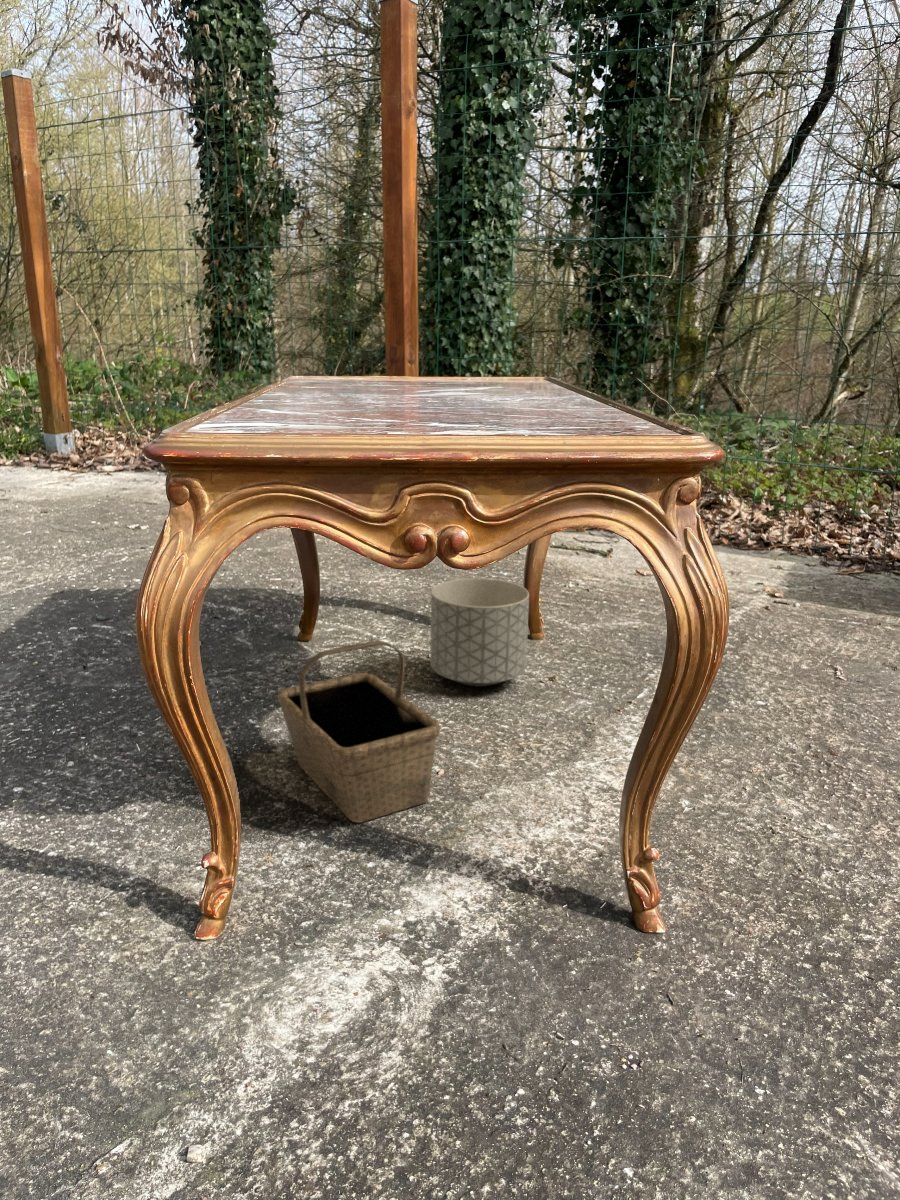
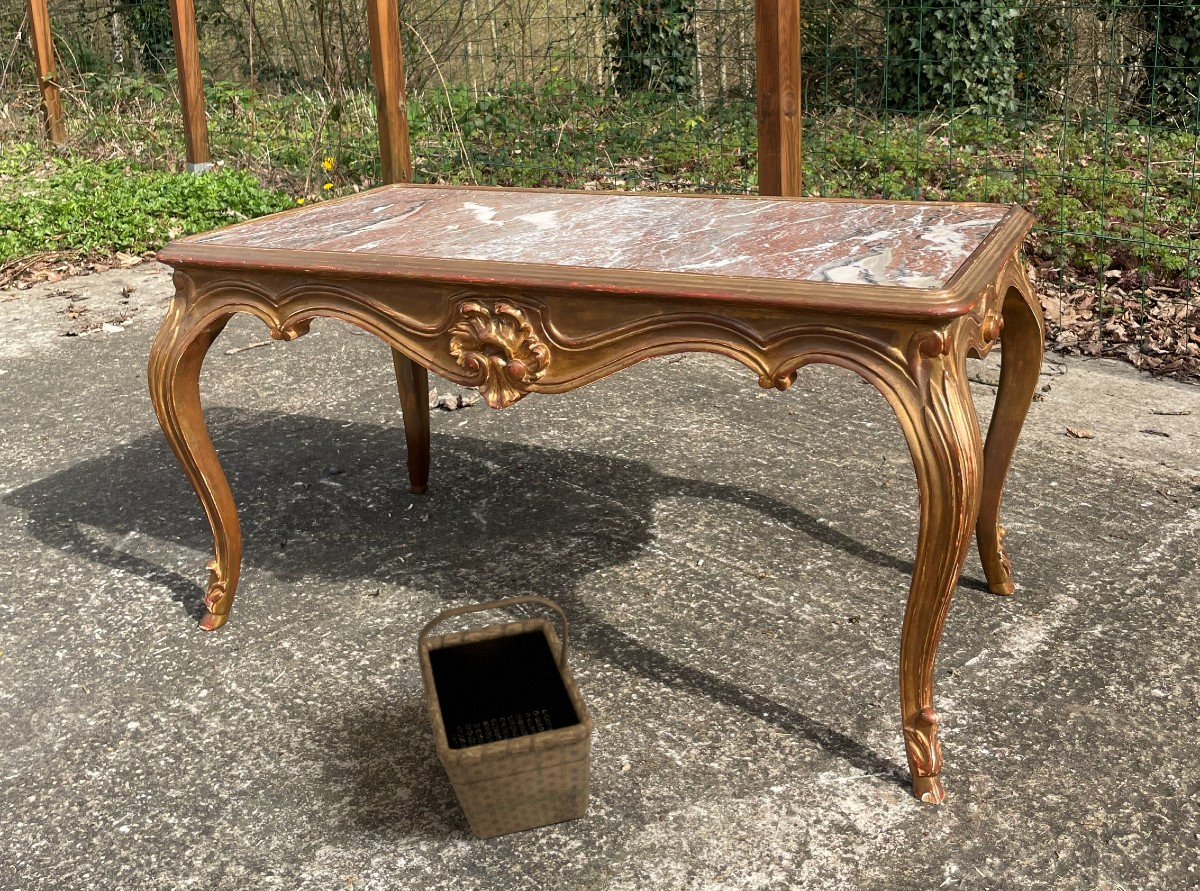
planter: present [430,578,529,687] -> none [672,469,810,626]

